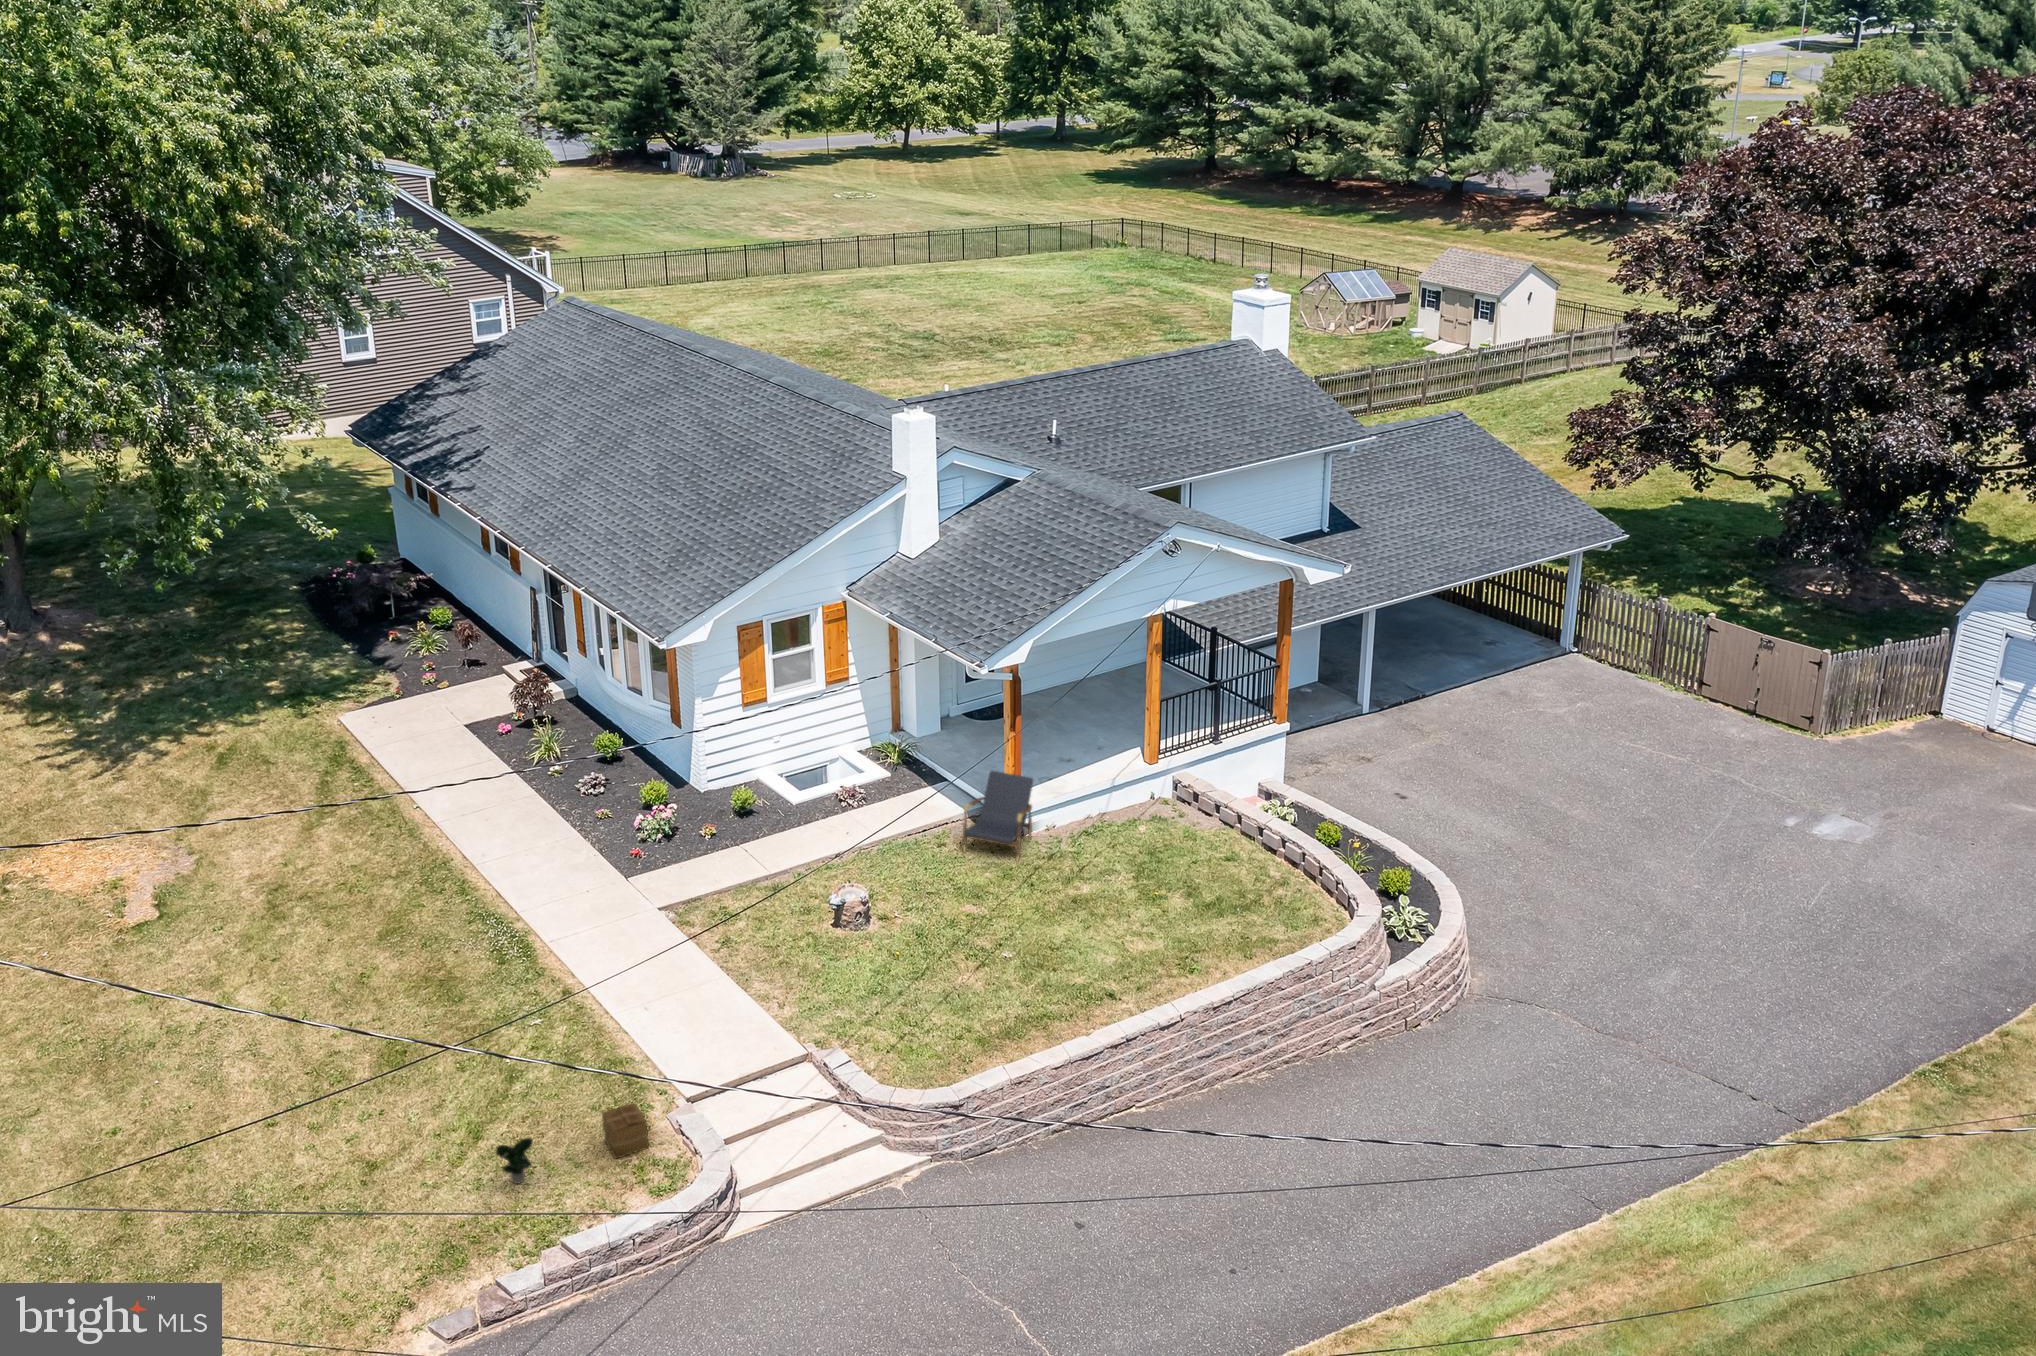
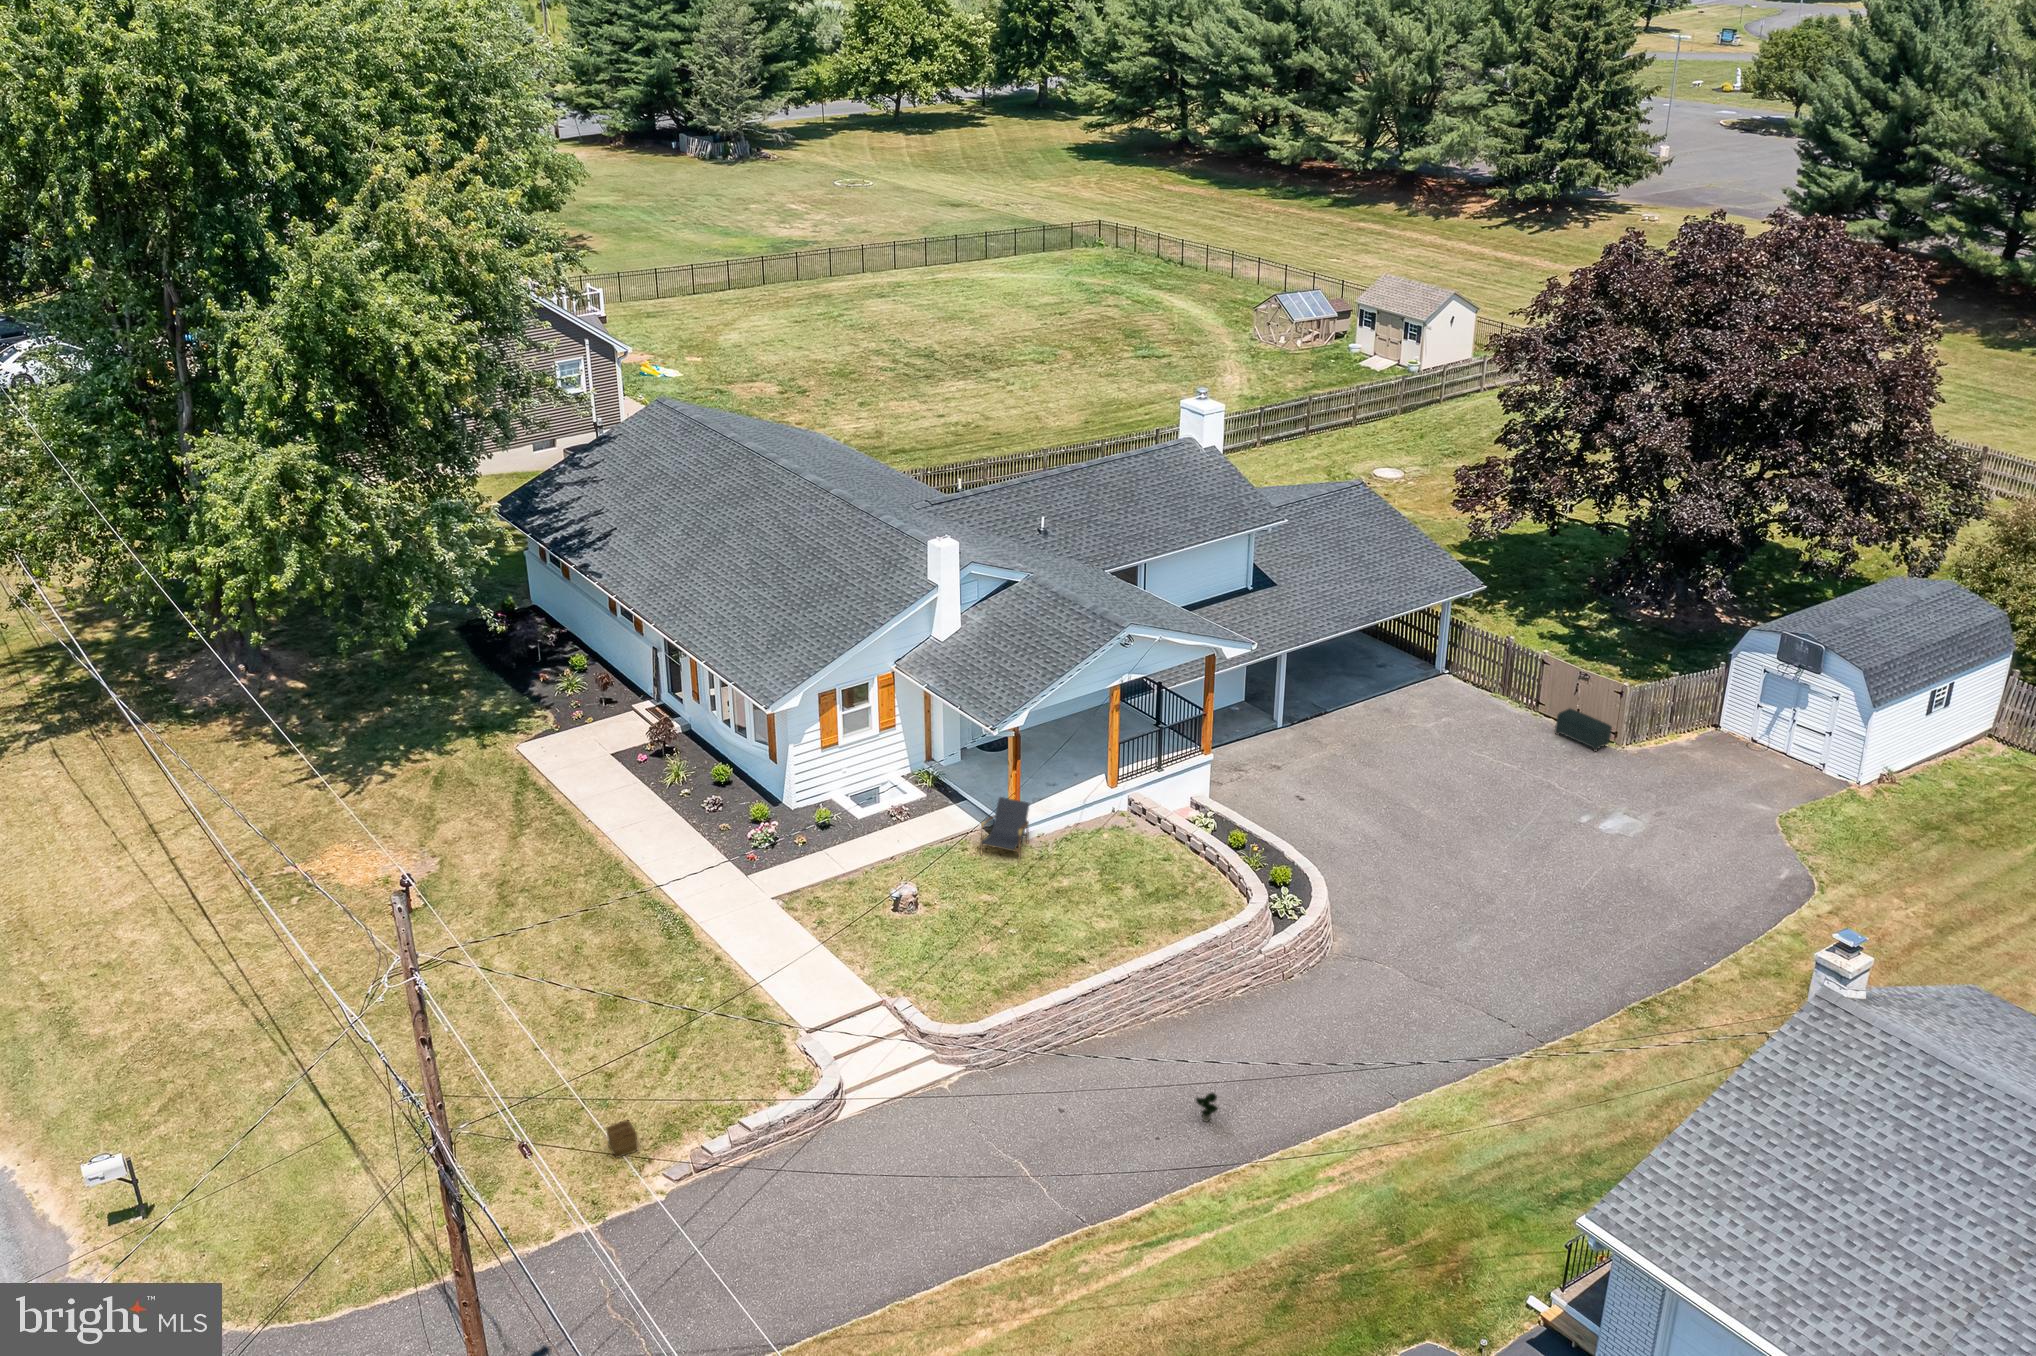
bench: none [1732,685,1812,741] -> present [1555,709,1612,751]
cardboard box: present [602,1103,649,1158] -> present [606,1120,638,1158]
potted plant: present [496,1137,533,1184] -> present [1196,1093,1218,1122]

